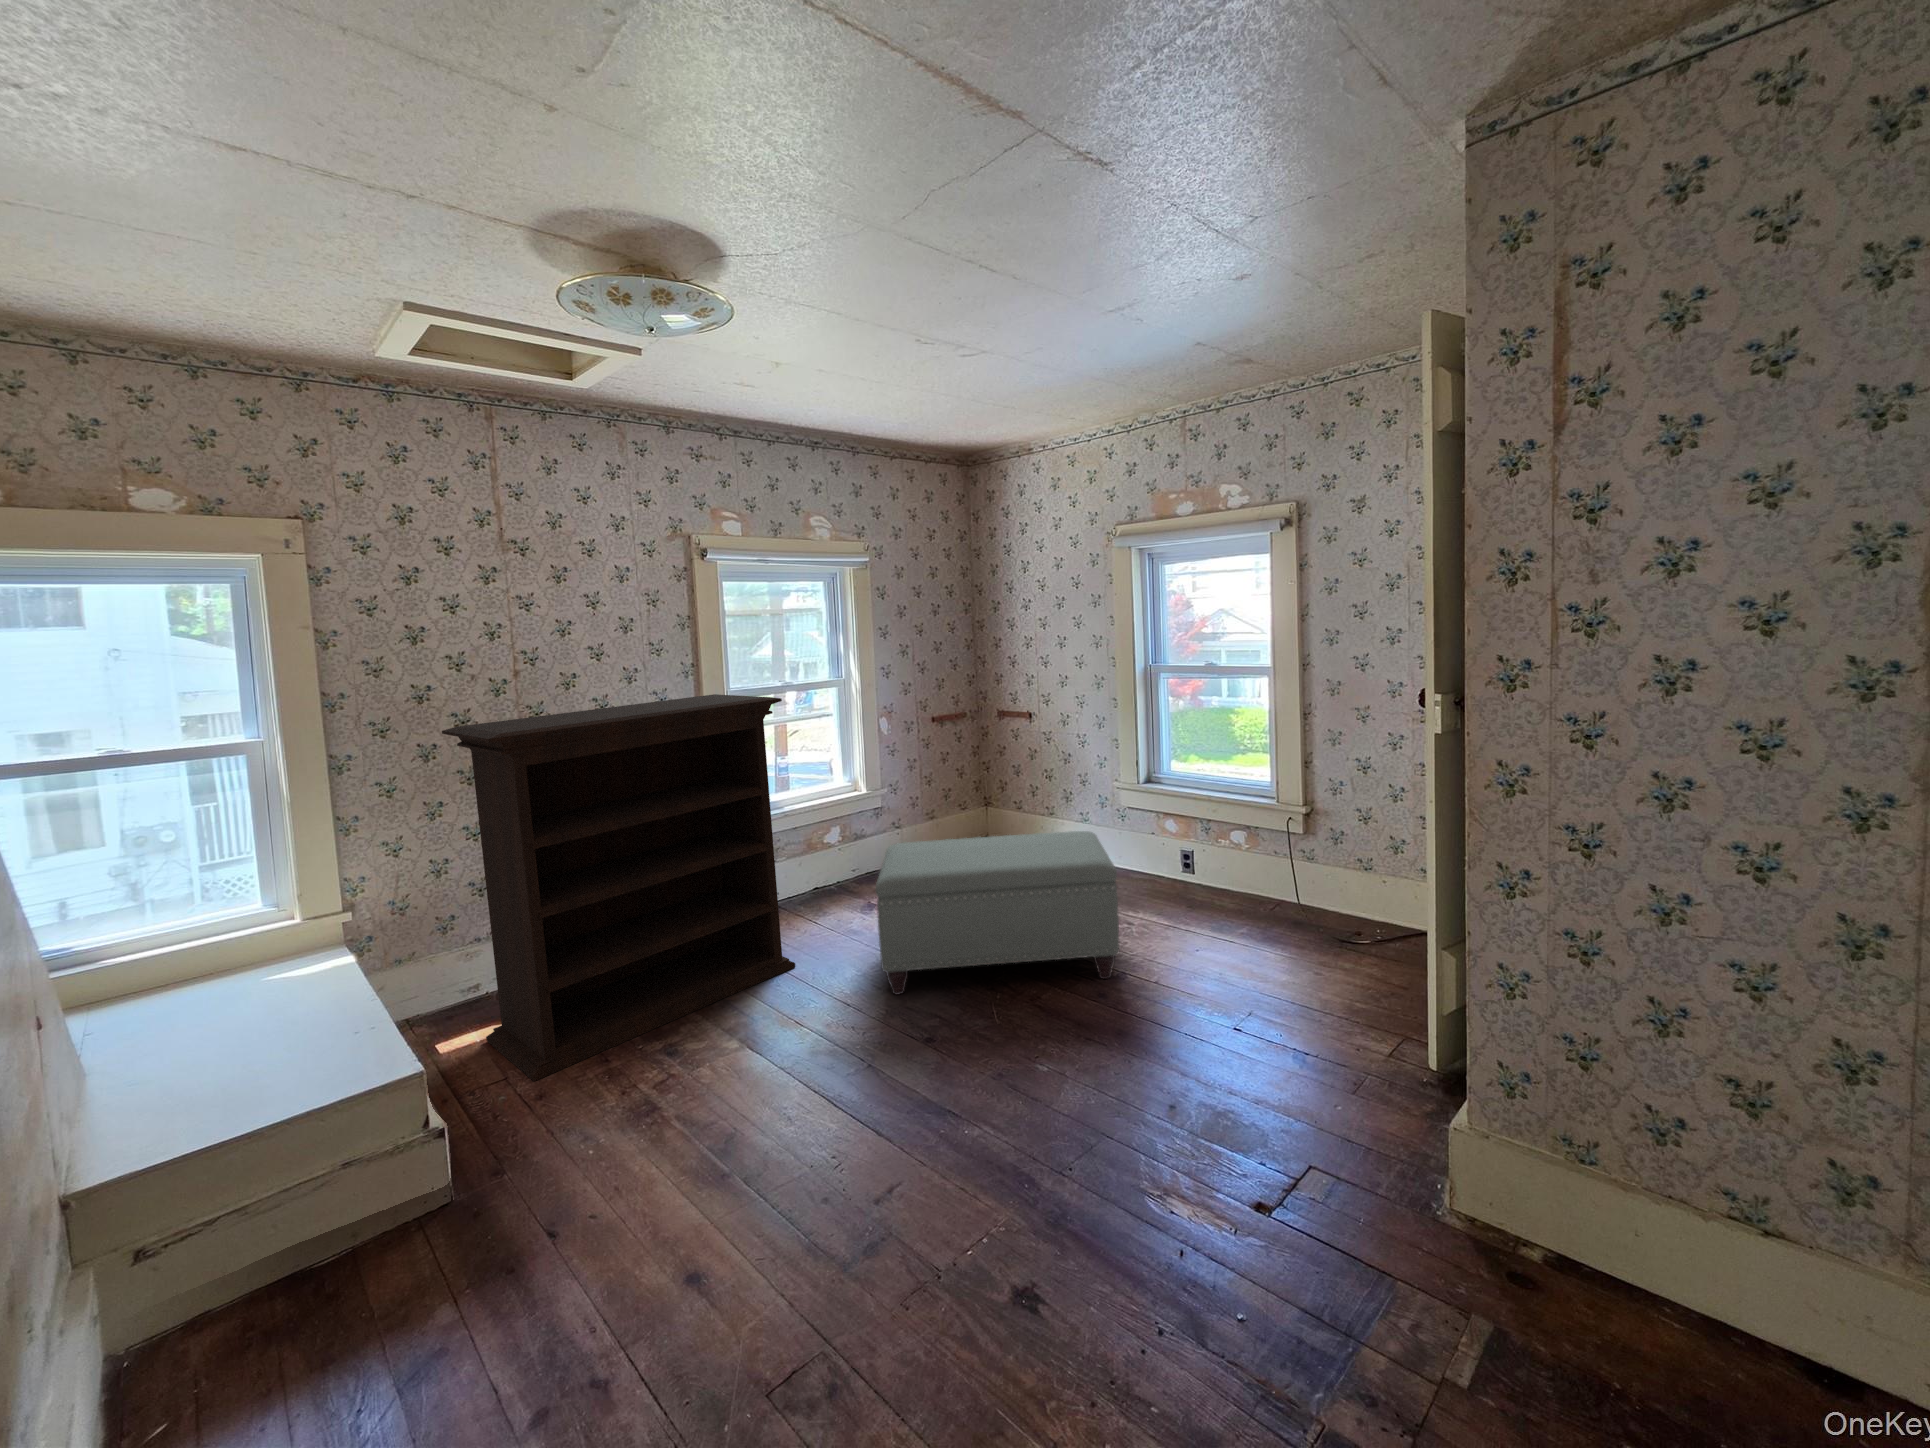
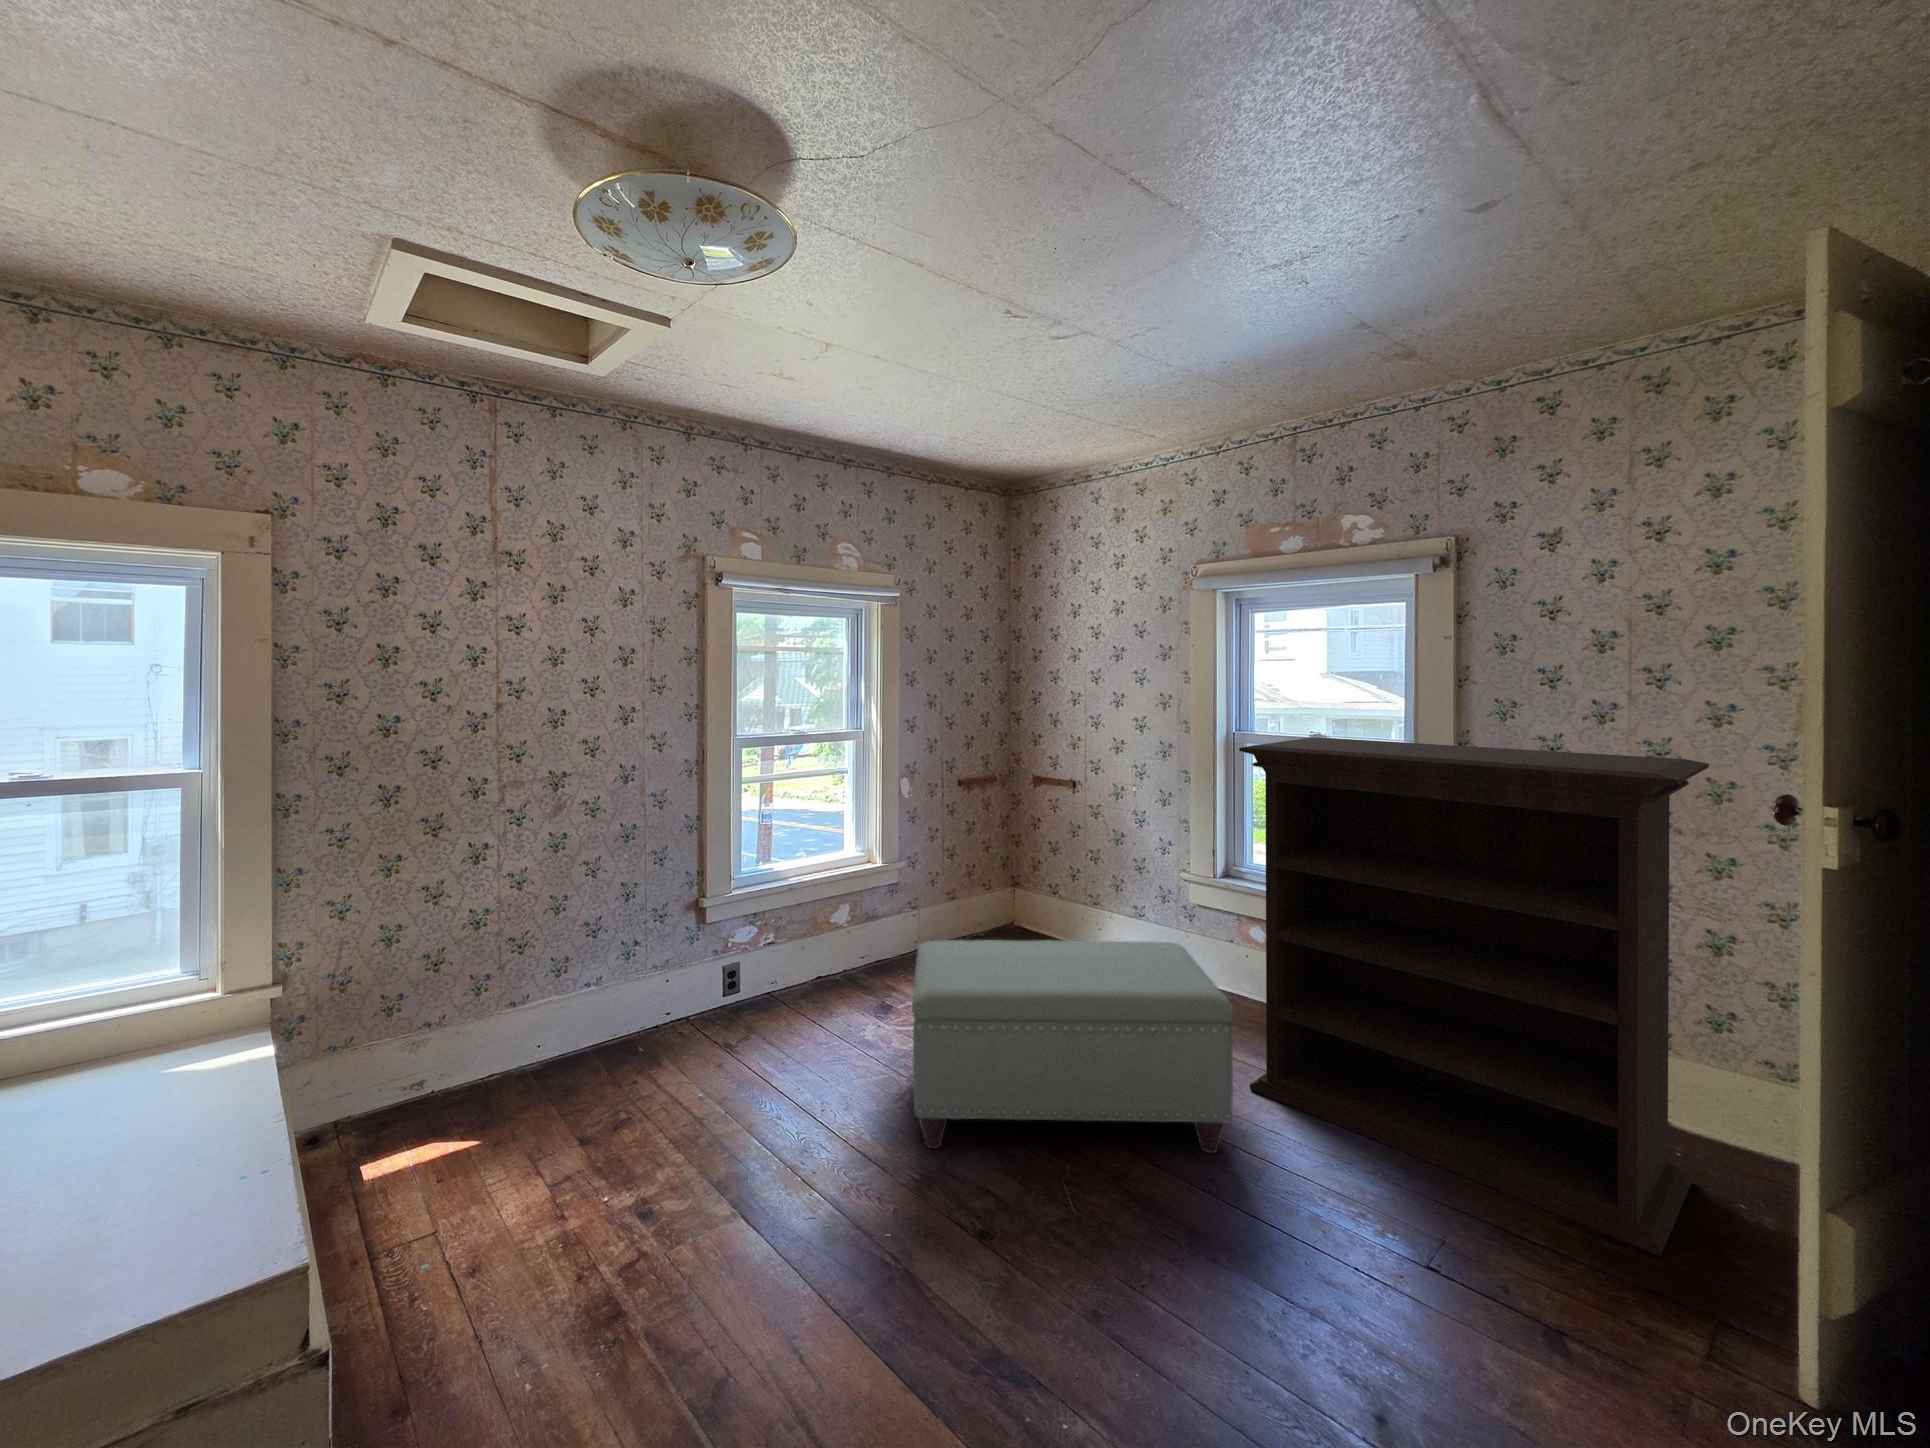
bookshelf: present [442,694,795,1081] -> present [1239,737,1709,1256]

